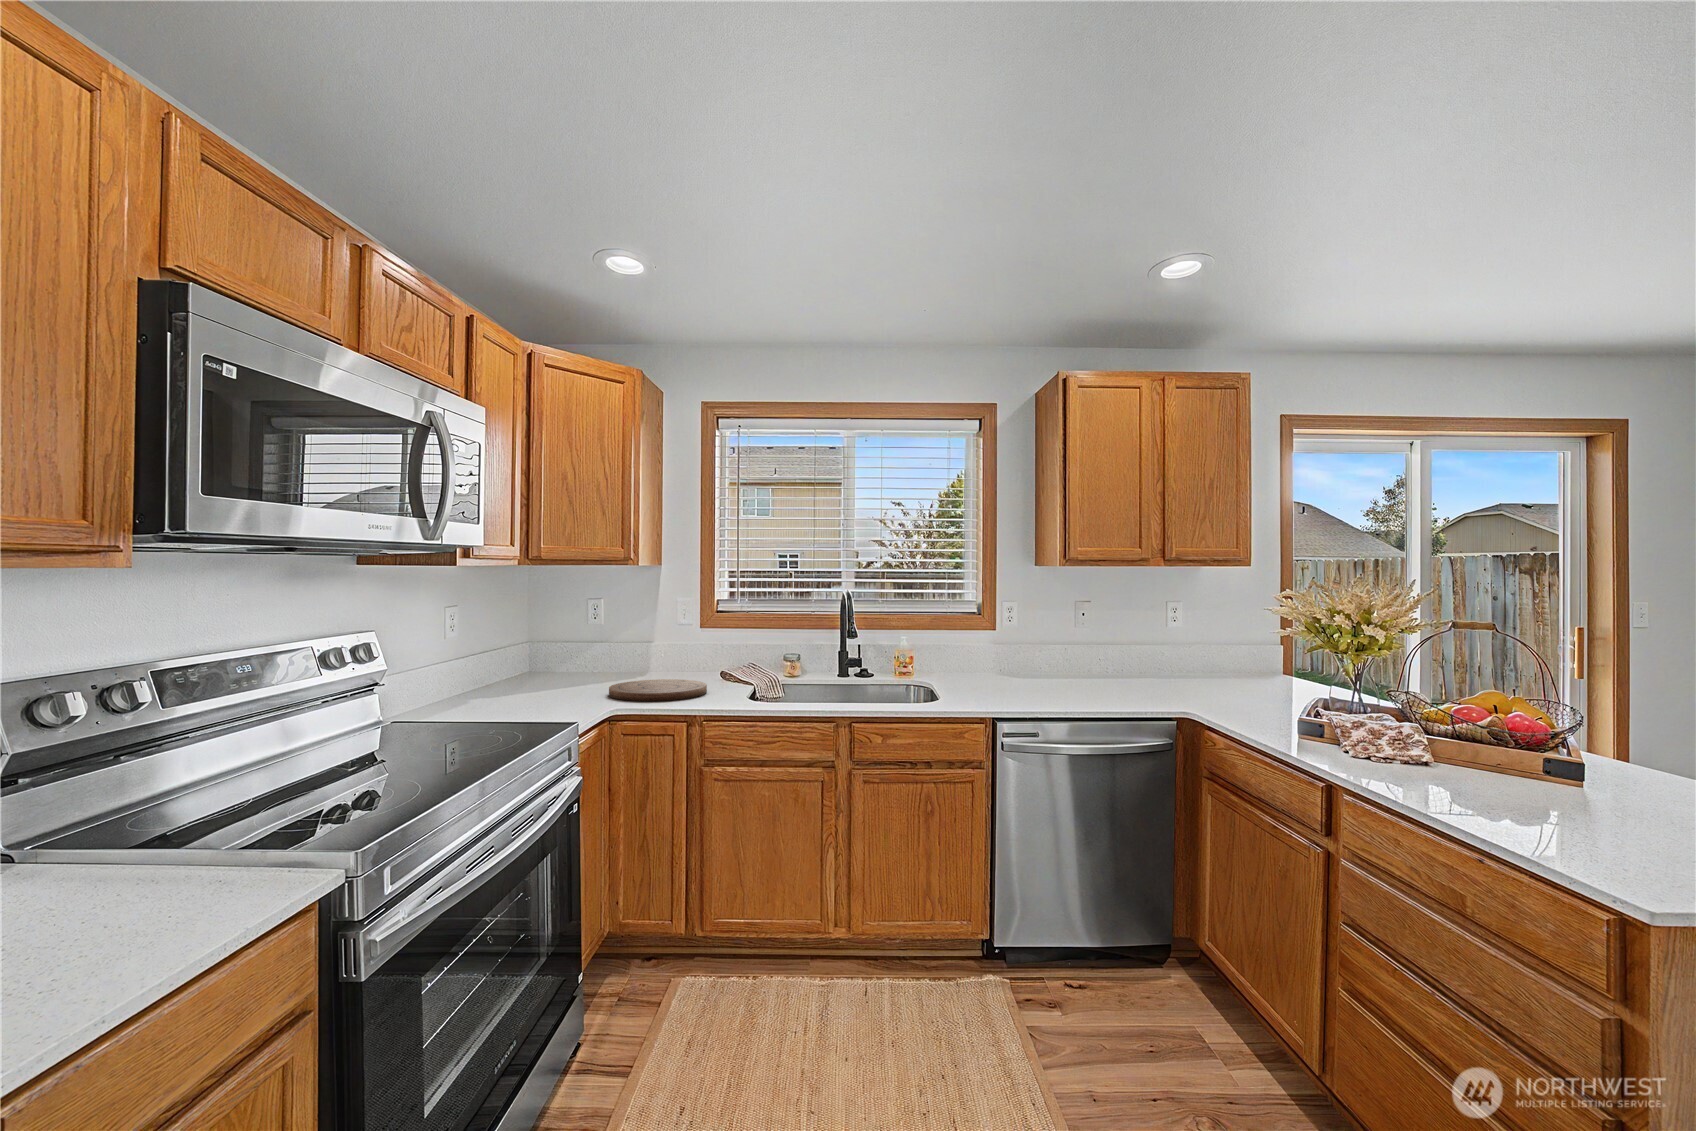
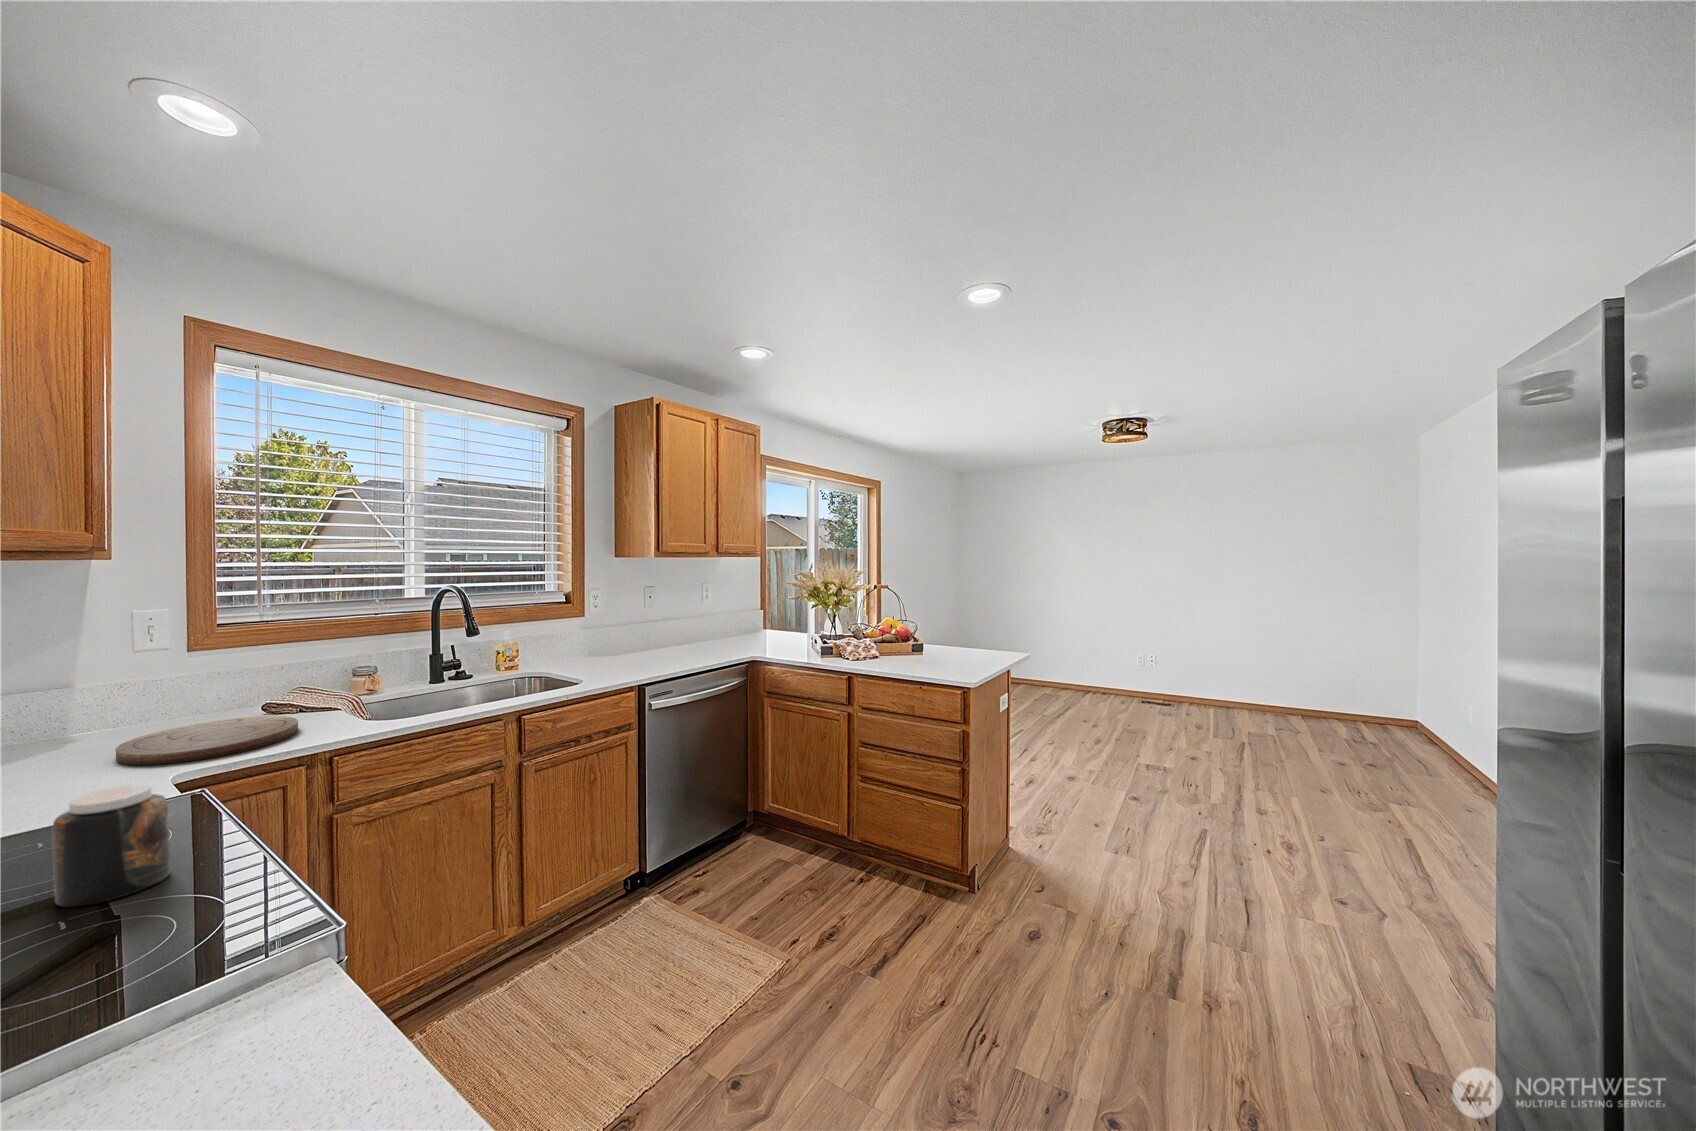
jar: none [462,688,513,756] -> present [52,784,171,907]

